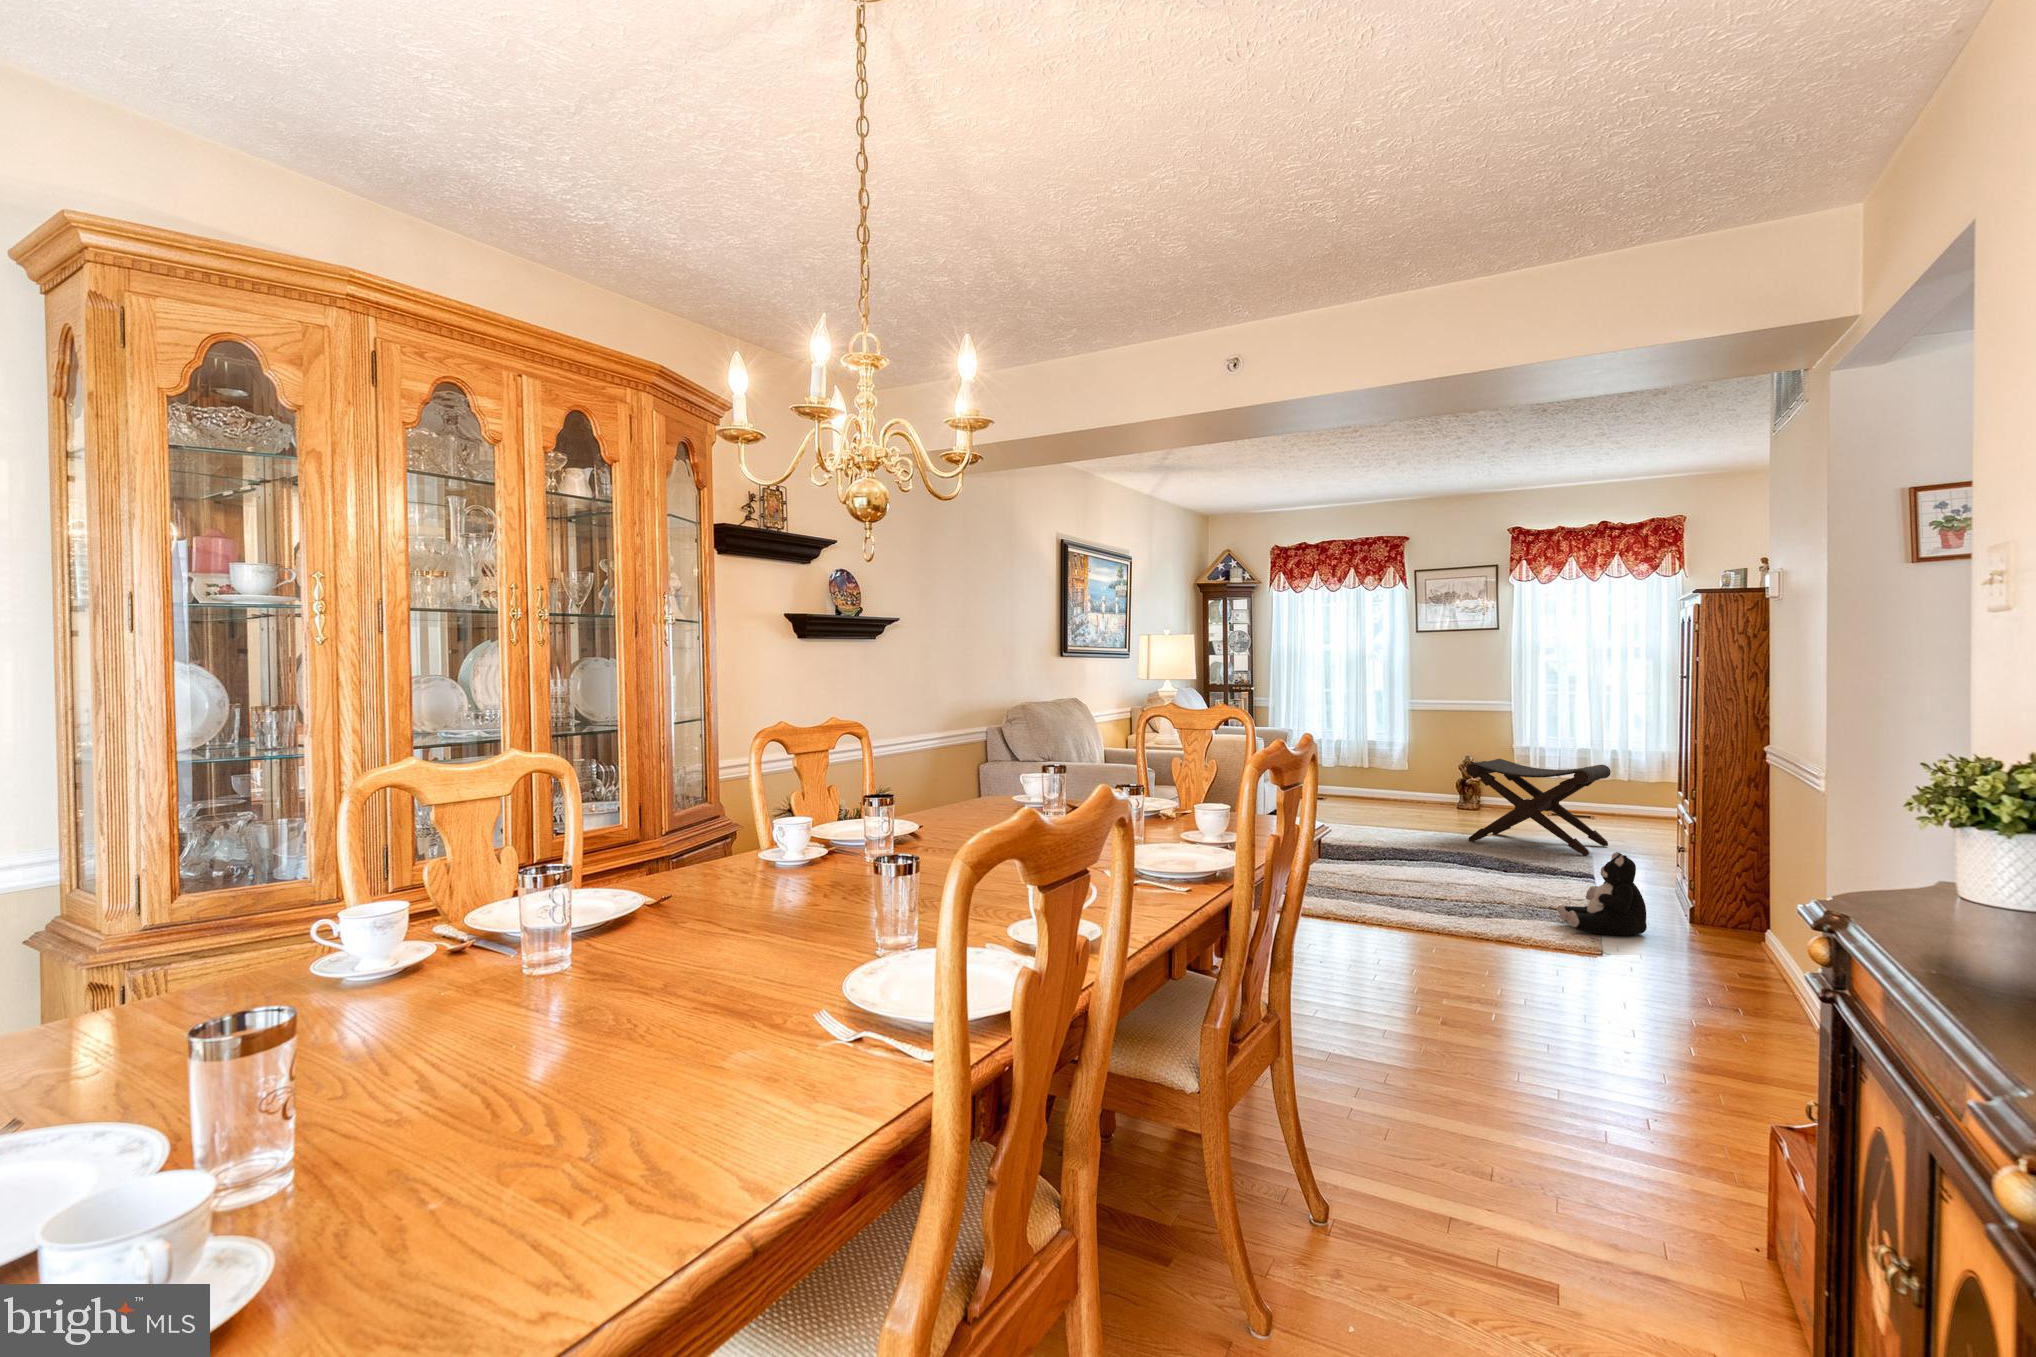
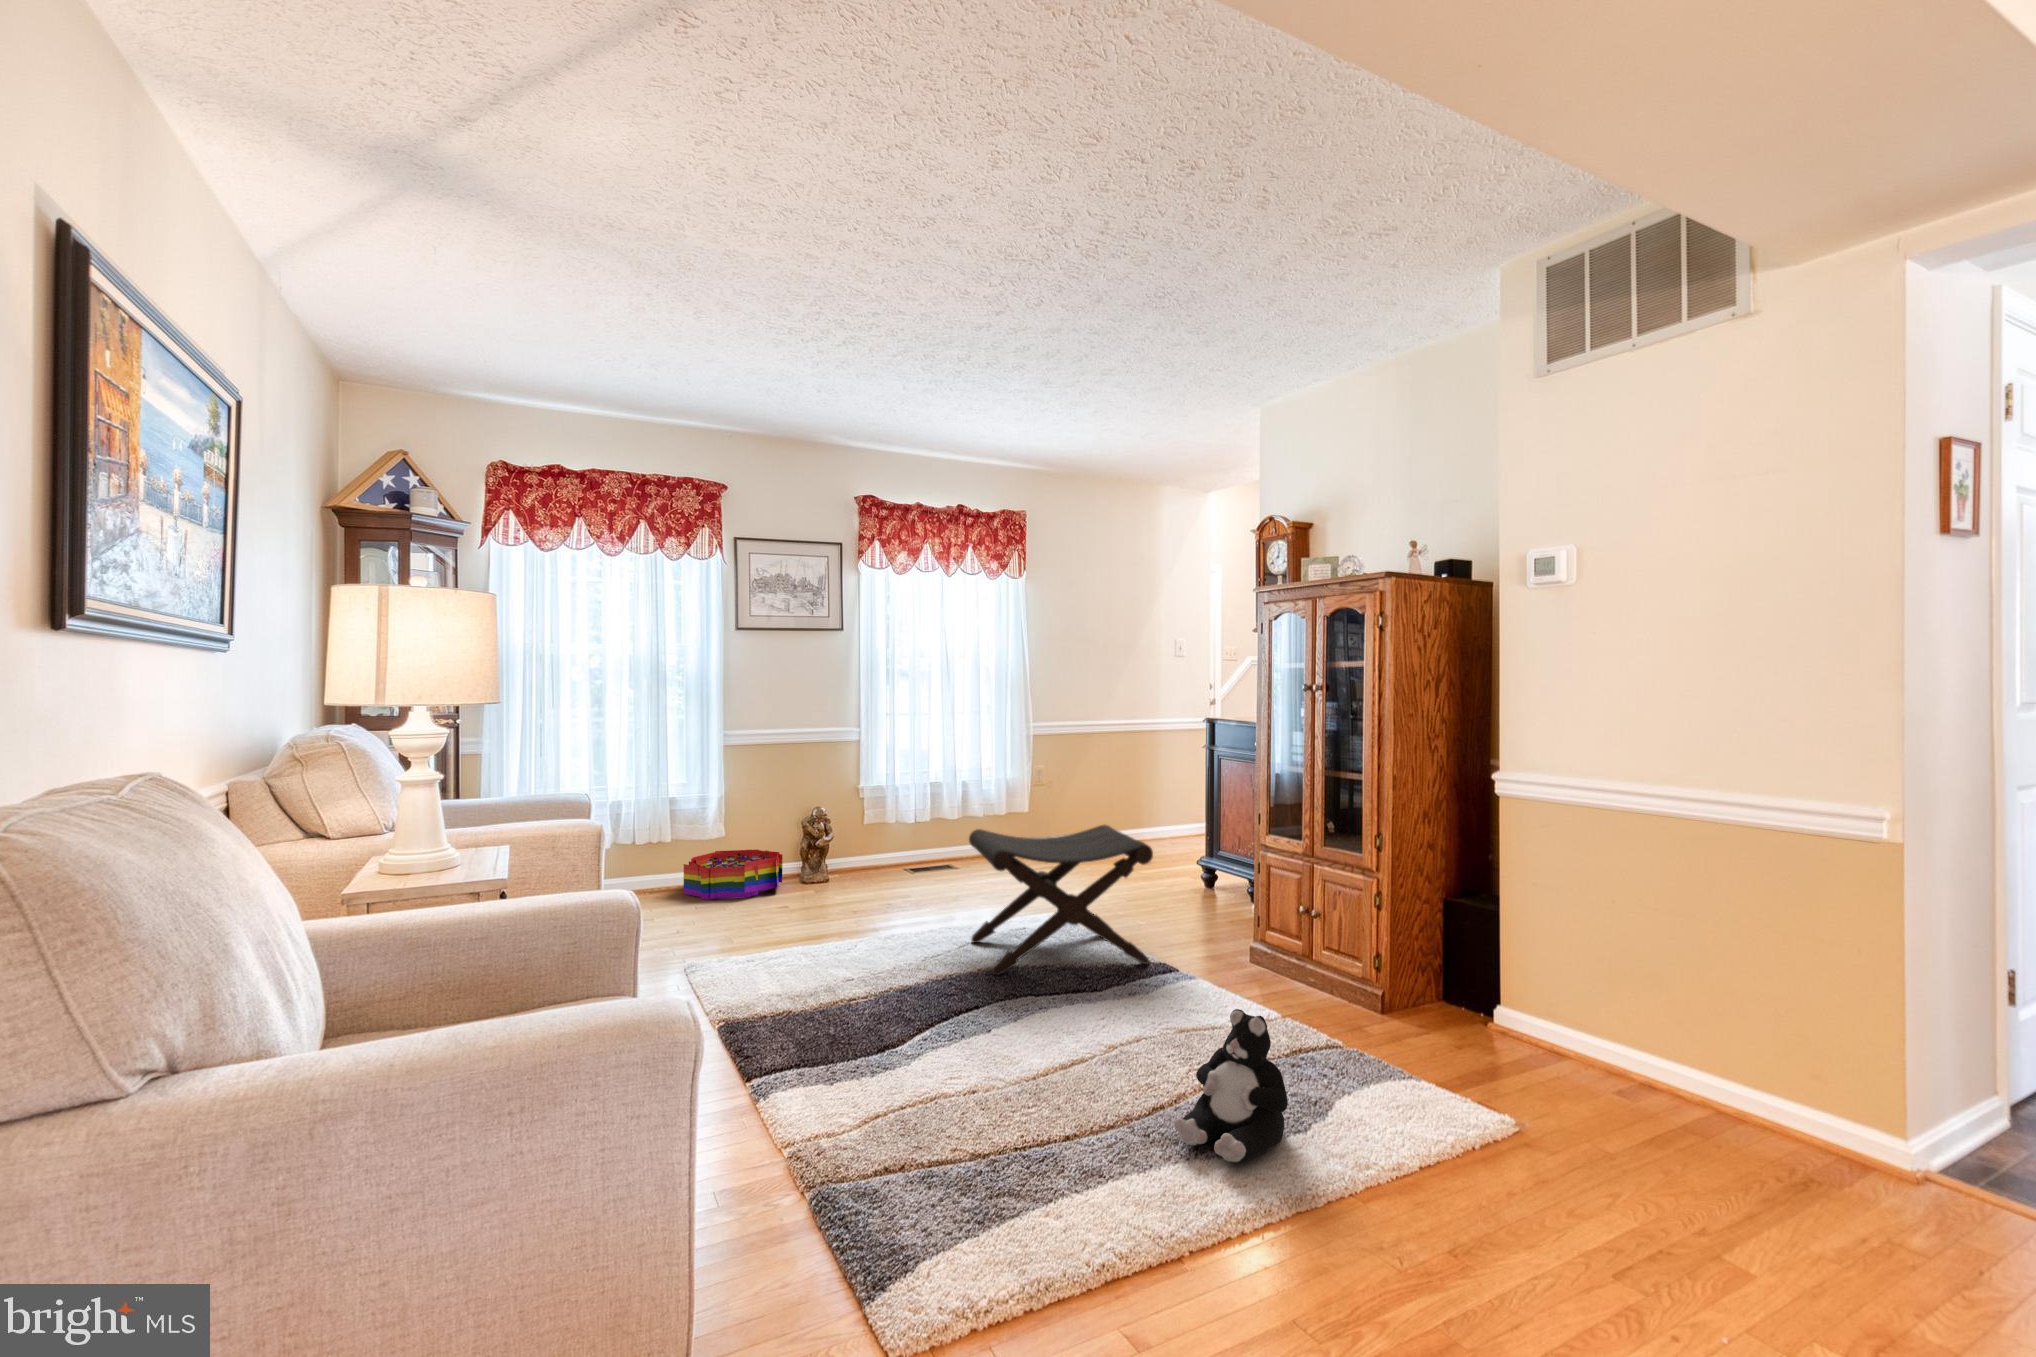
storage bin: none [1371,778,1438,805] -> present [684,850,783,900]
plush toy: present [1557,852,1647,935] -> present [1175,1009,1288,1162]

